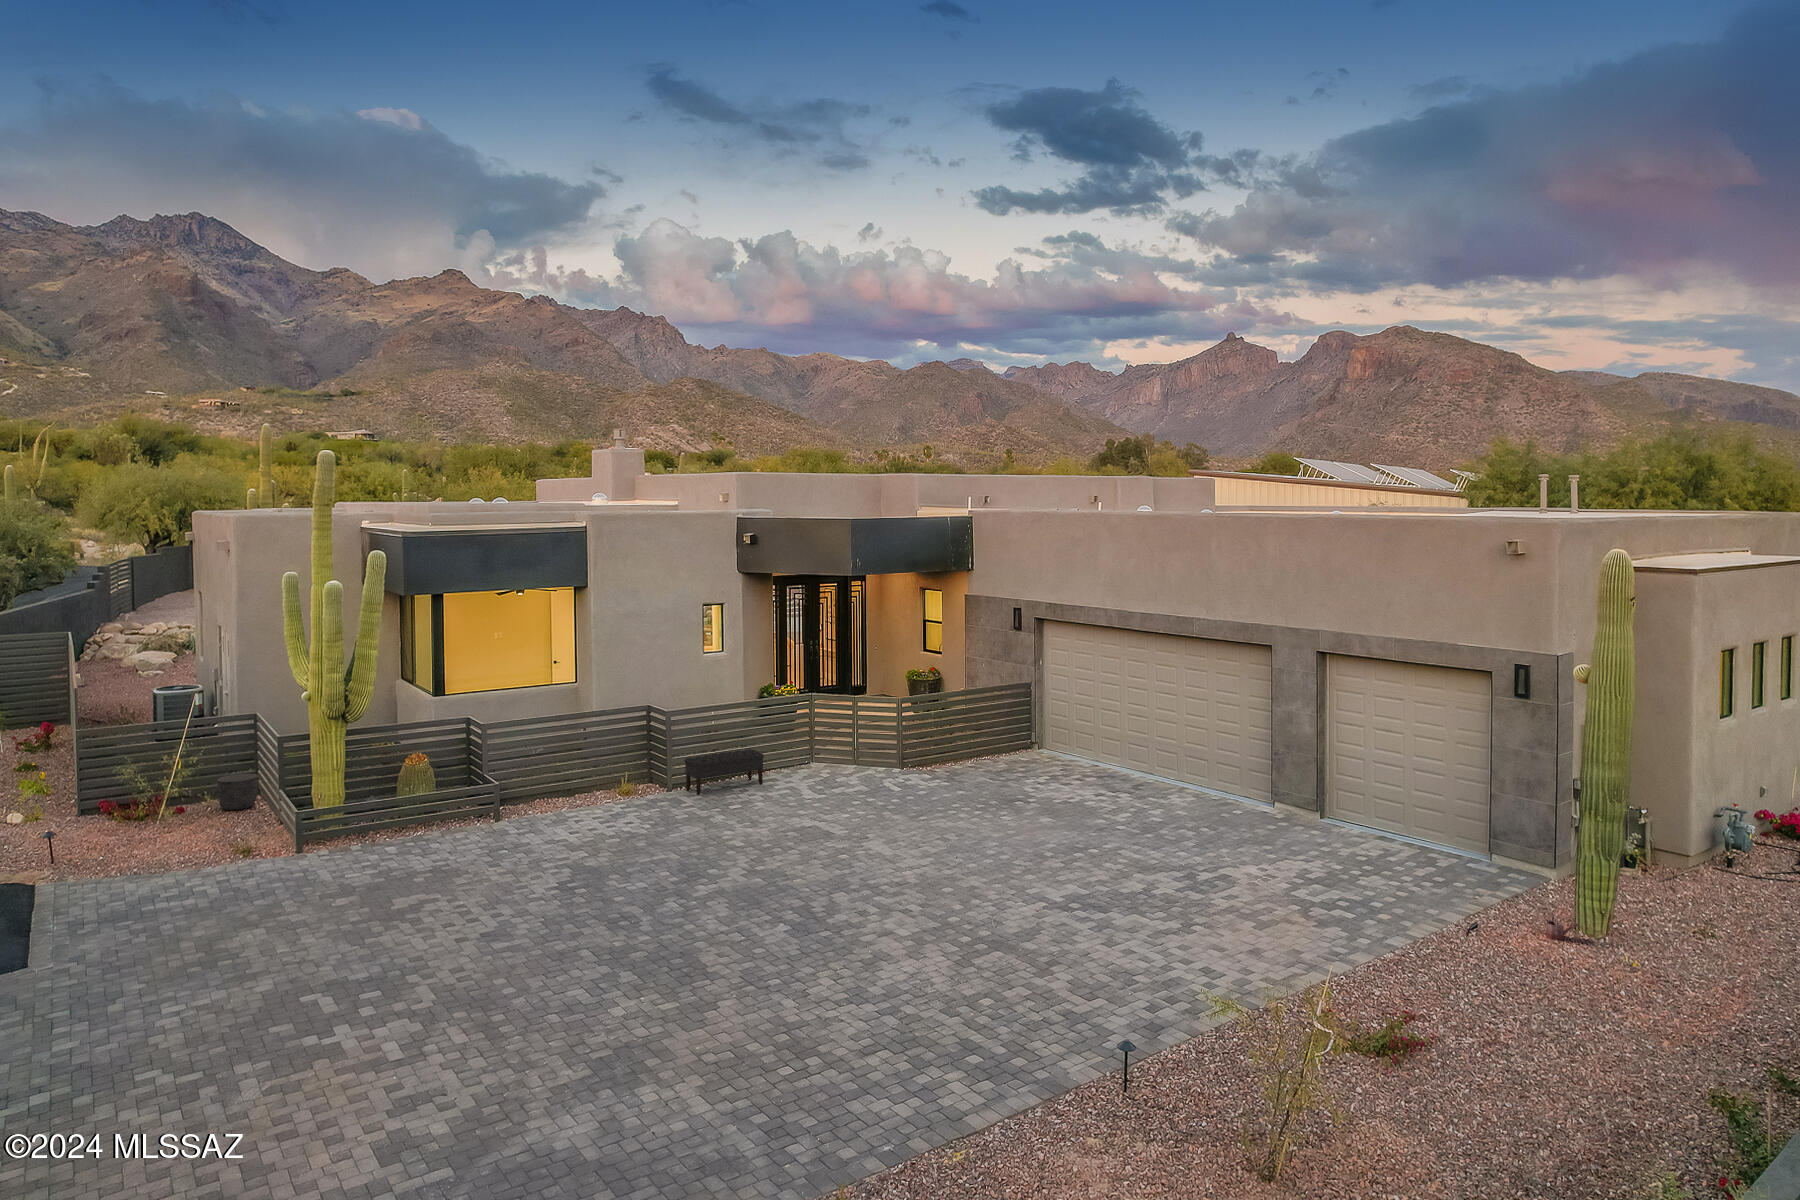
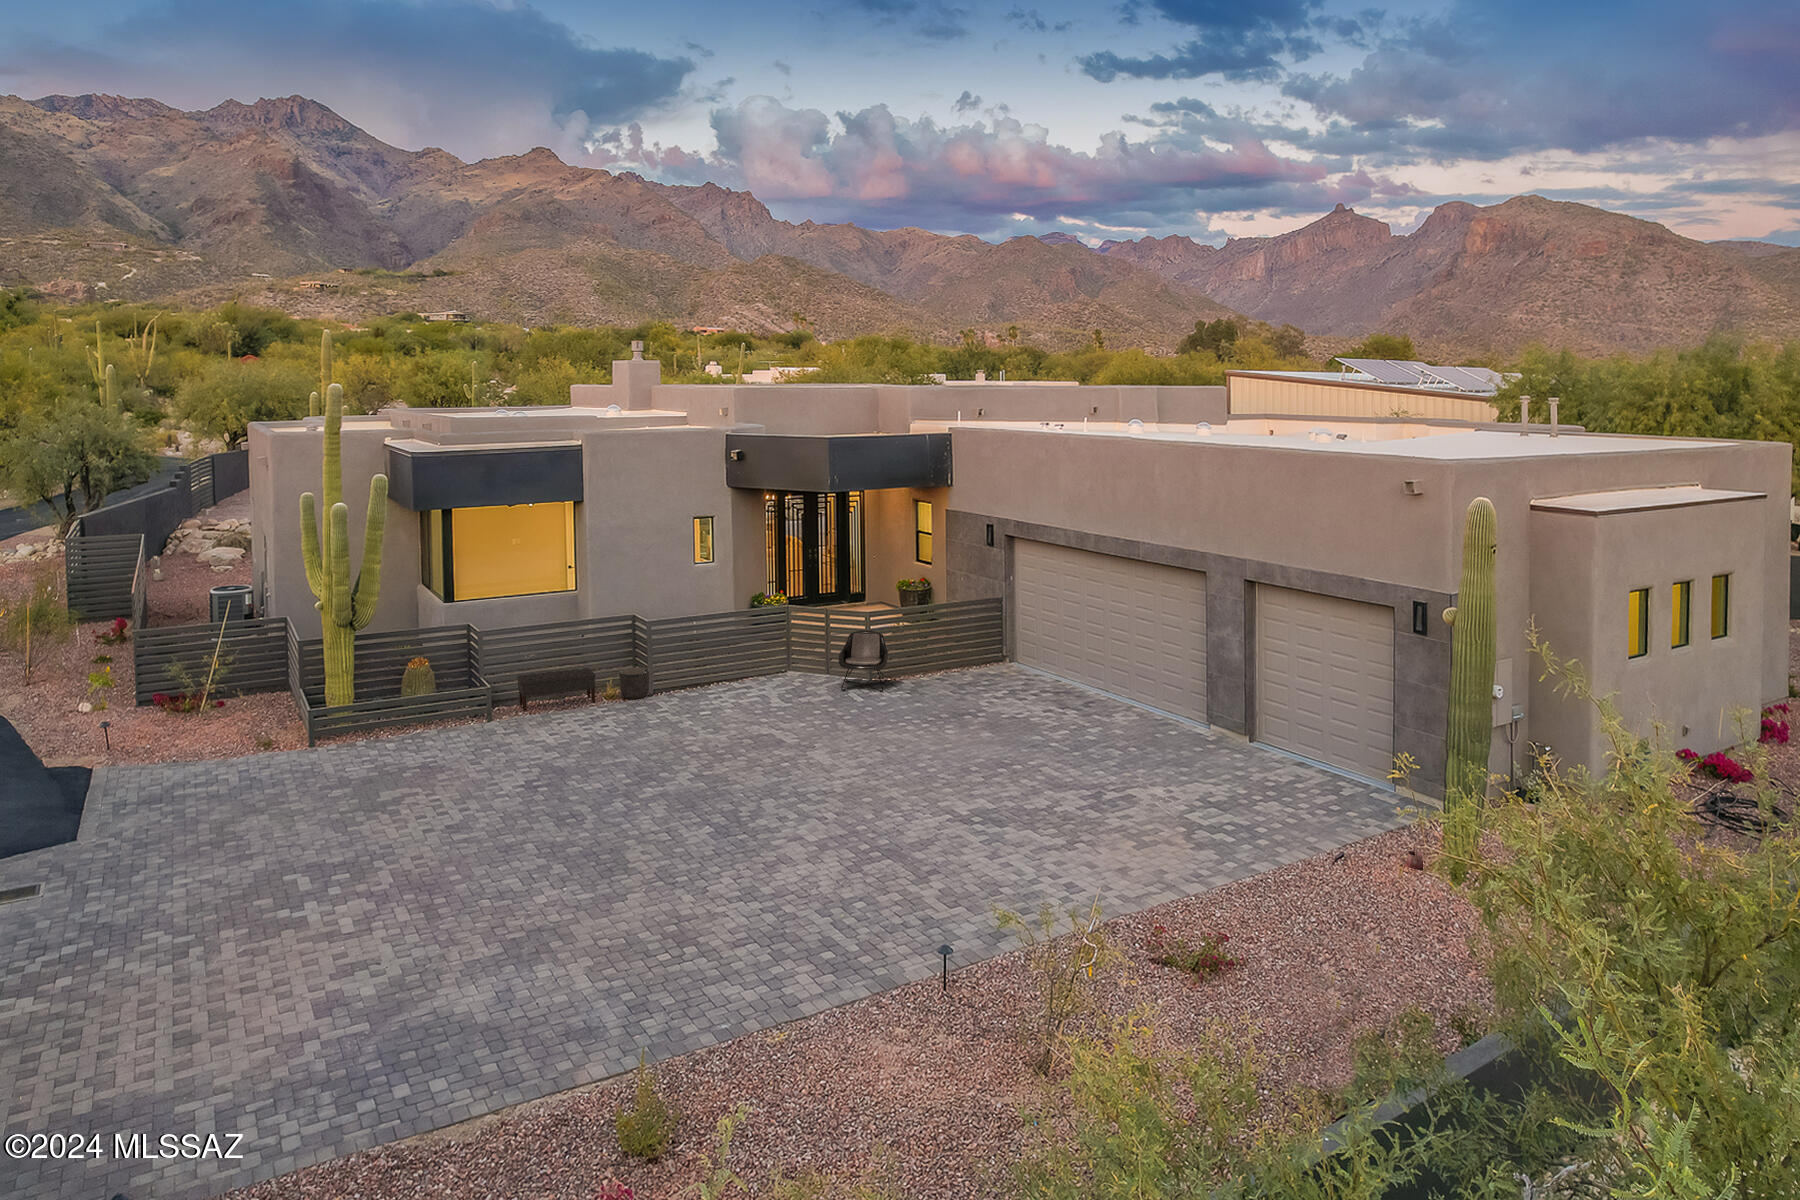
lounge chair: none [871,716,924,781] -> present [839,630,889,692]
bench: present [684,749,764,795] -> present [517,668,595,711]
planter: present [217,774,257,810] -> present [619,668,649,699]

